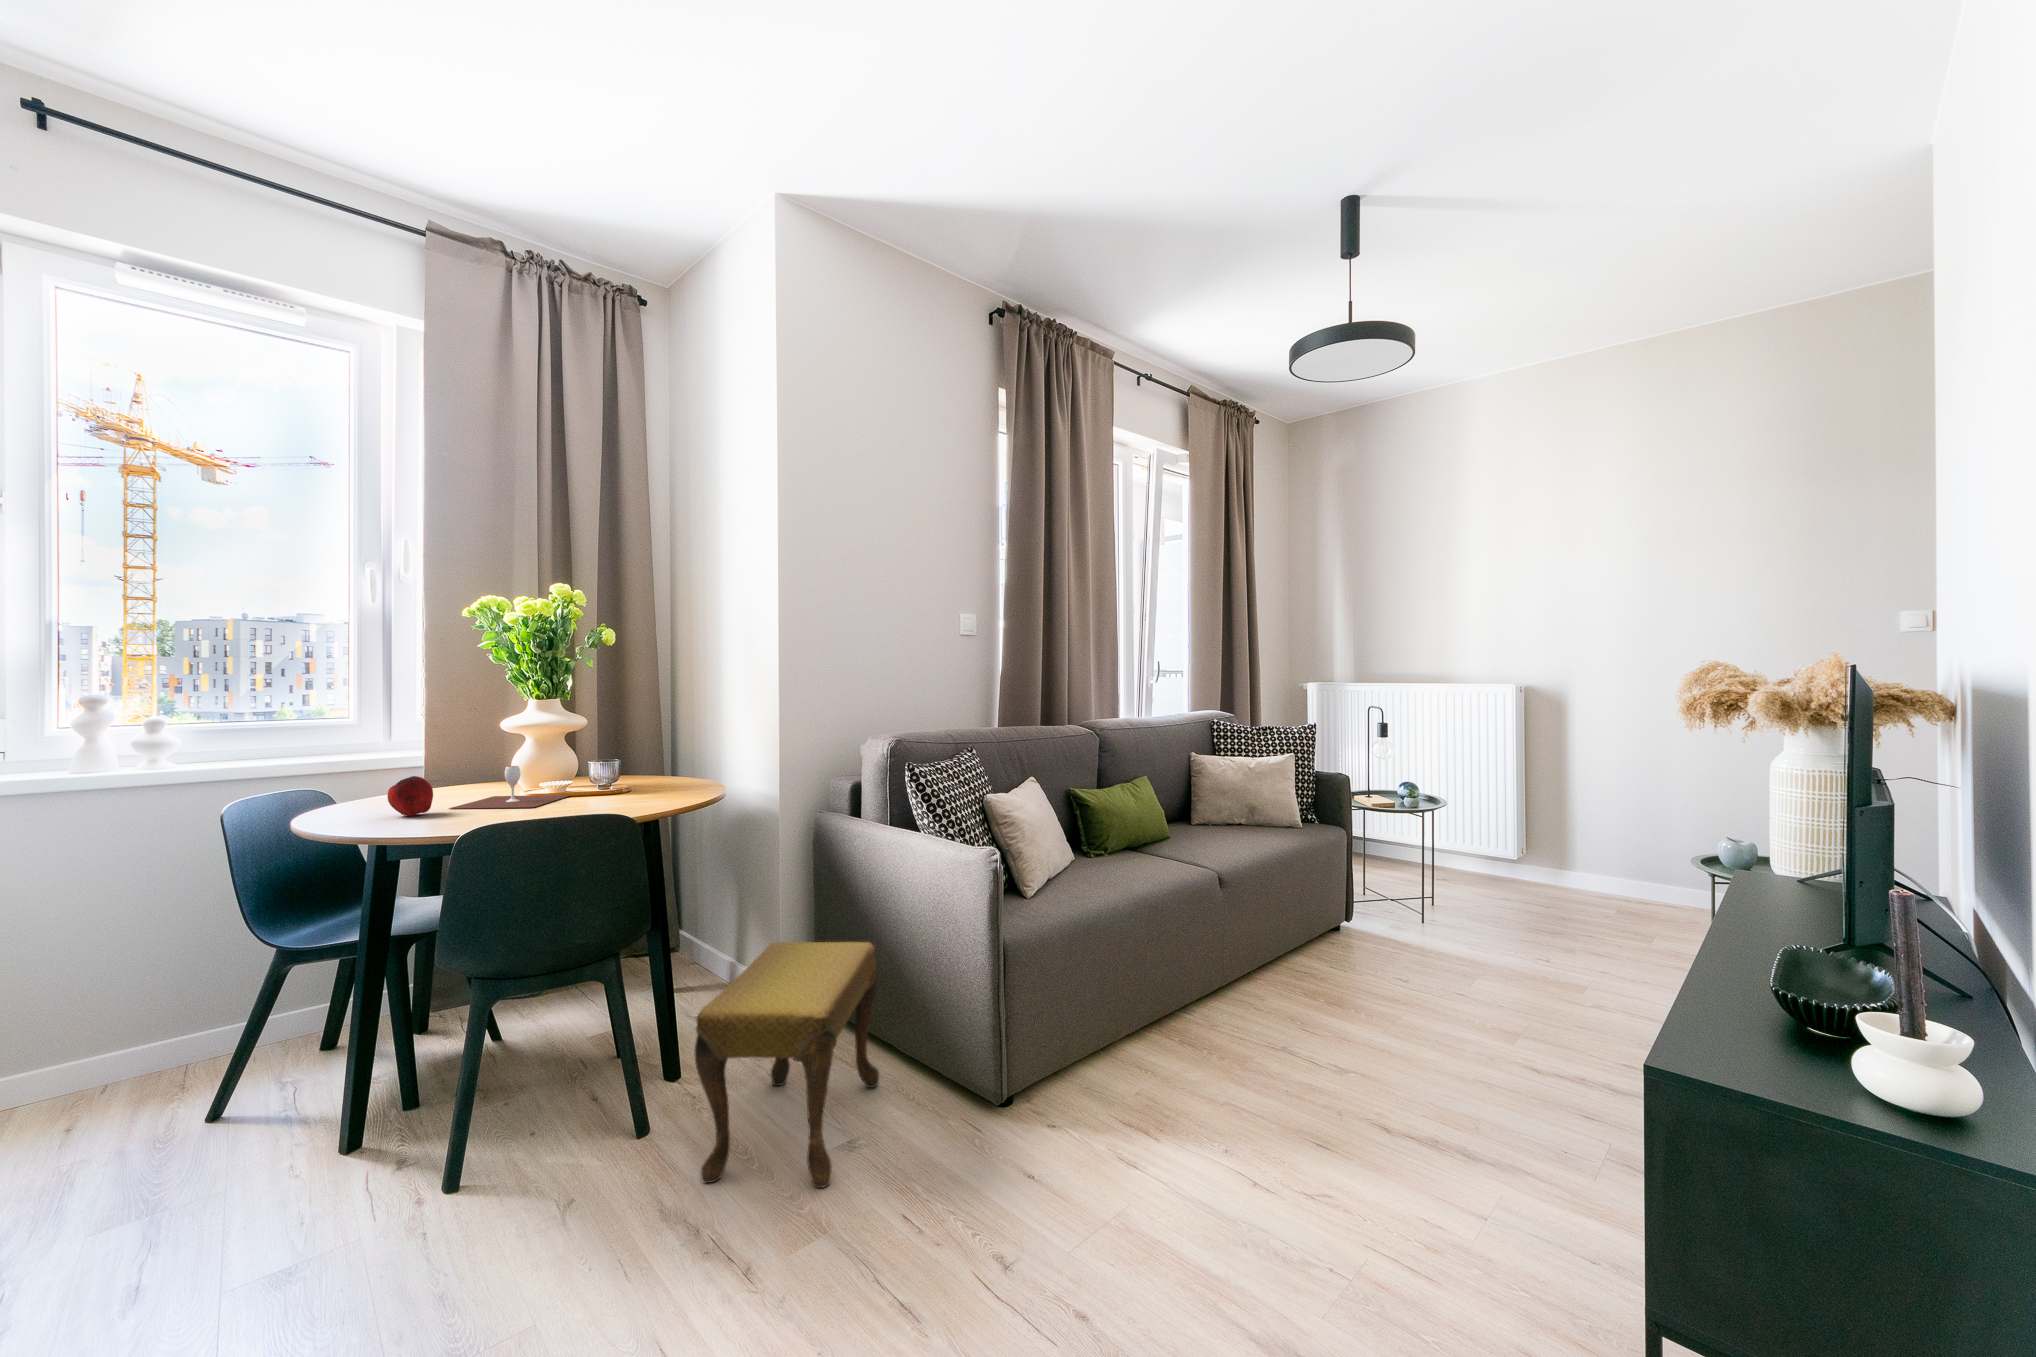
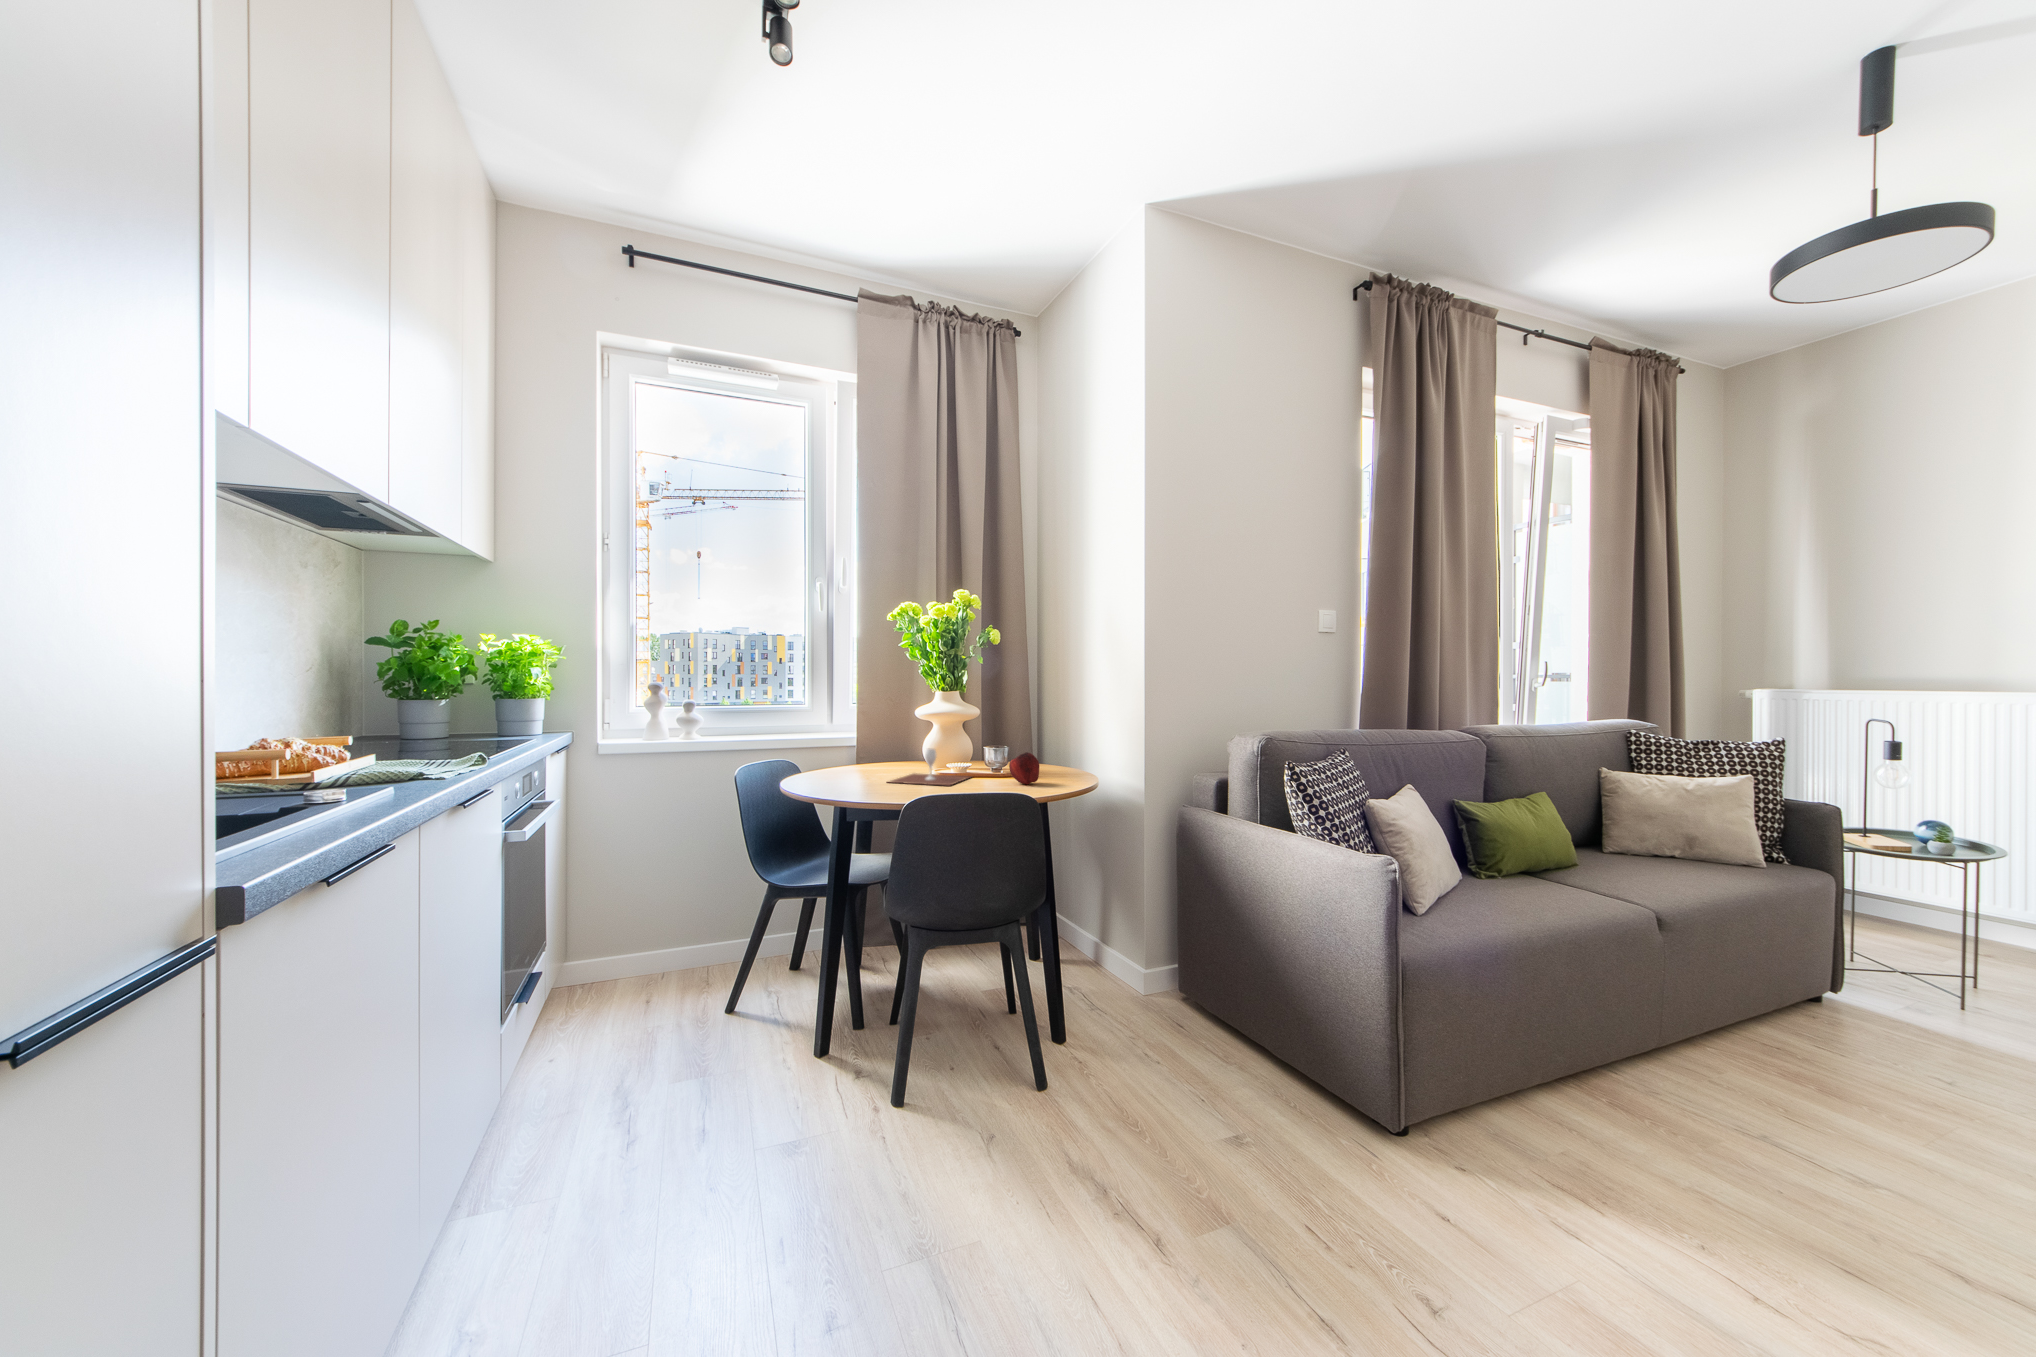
apple: present [388,776,433,816] -> present [1009,752,1039,784]
footstool: present [695,942,879,1188] -> none [1100,929,1260,1179]

